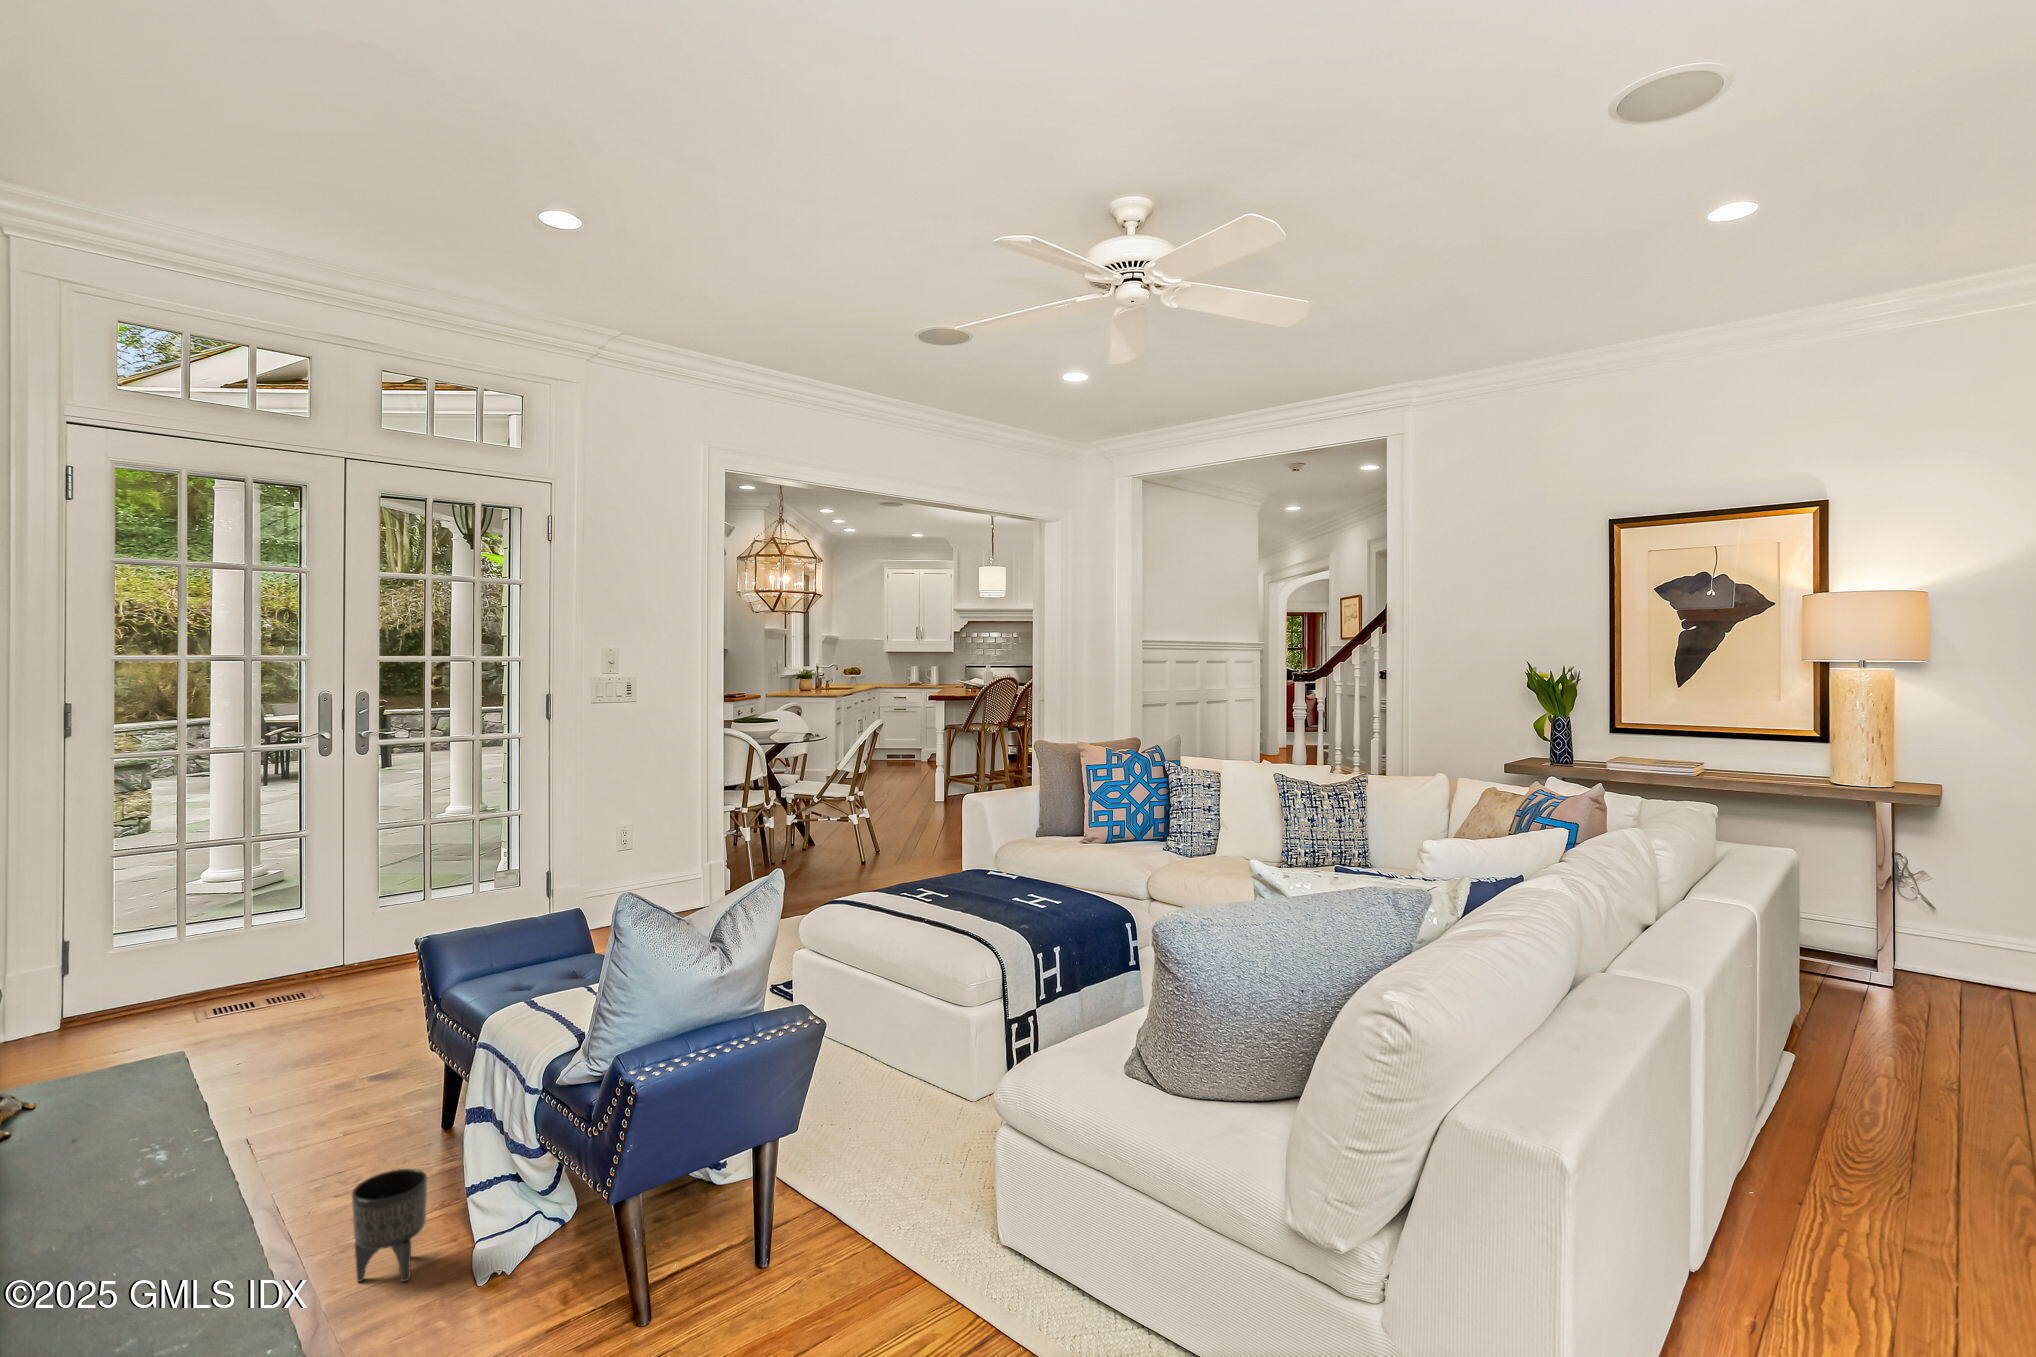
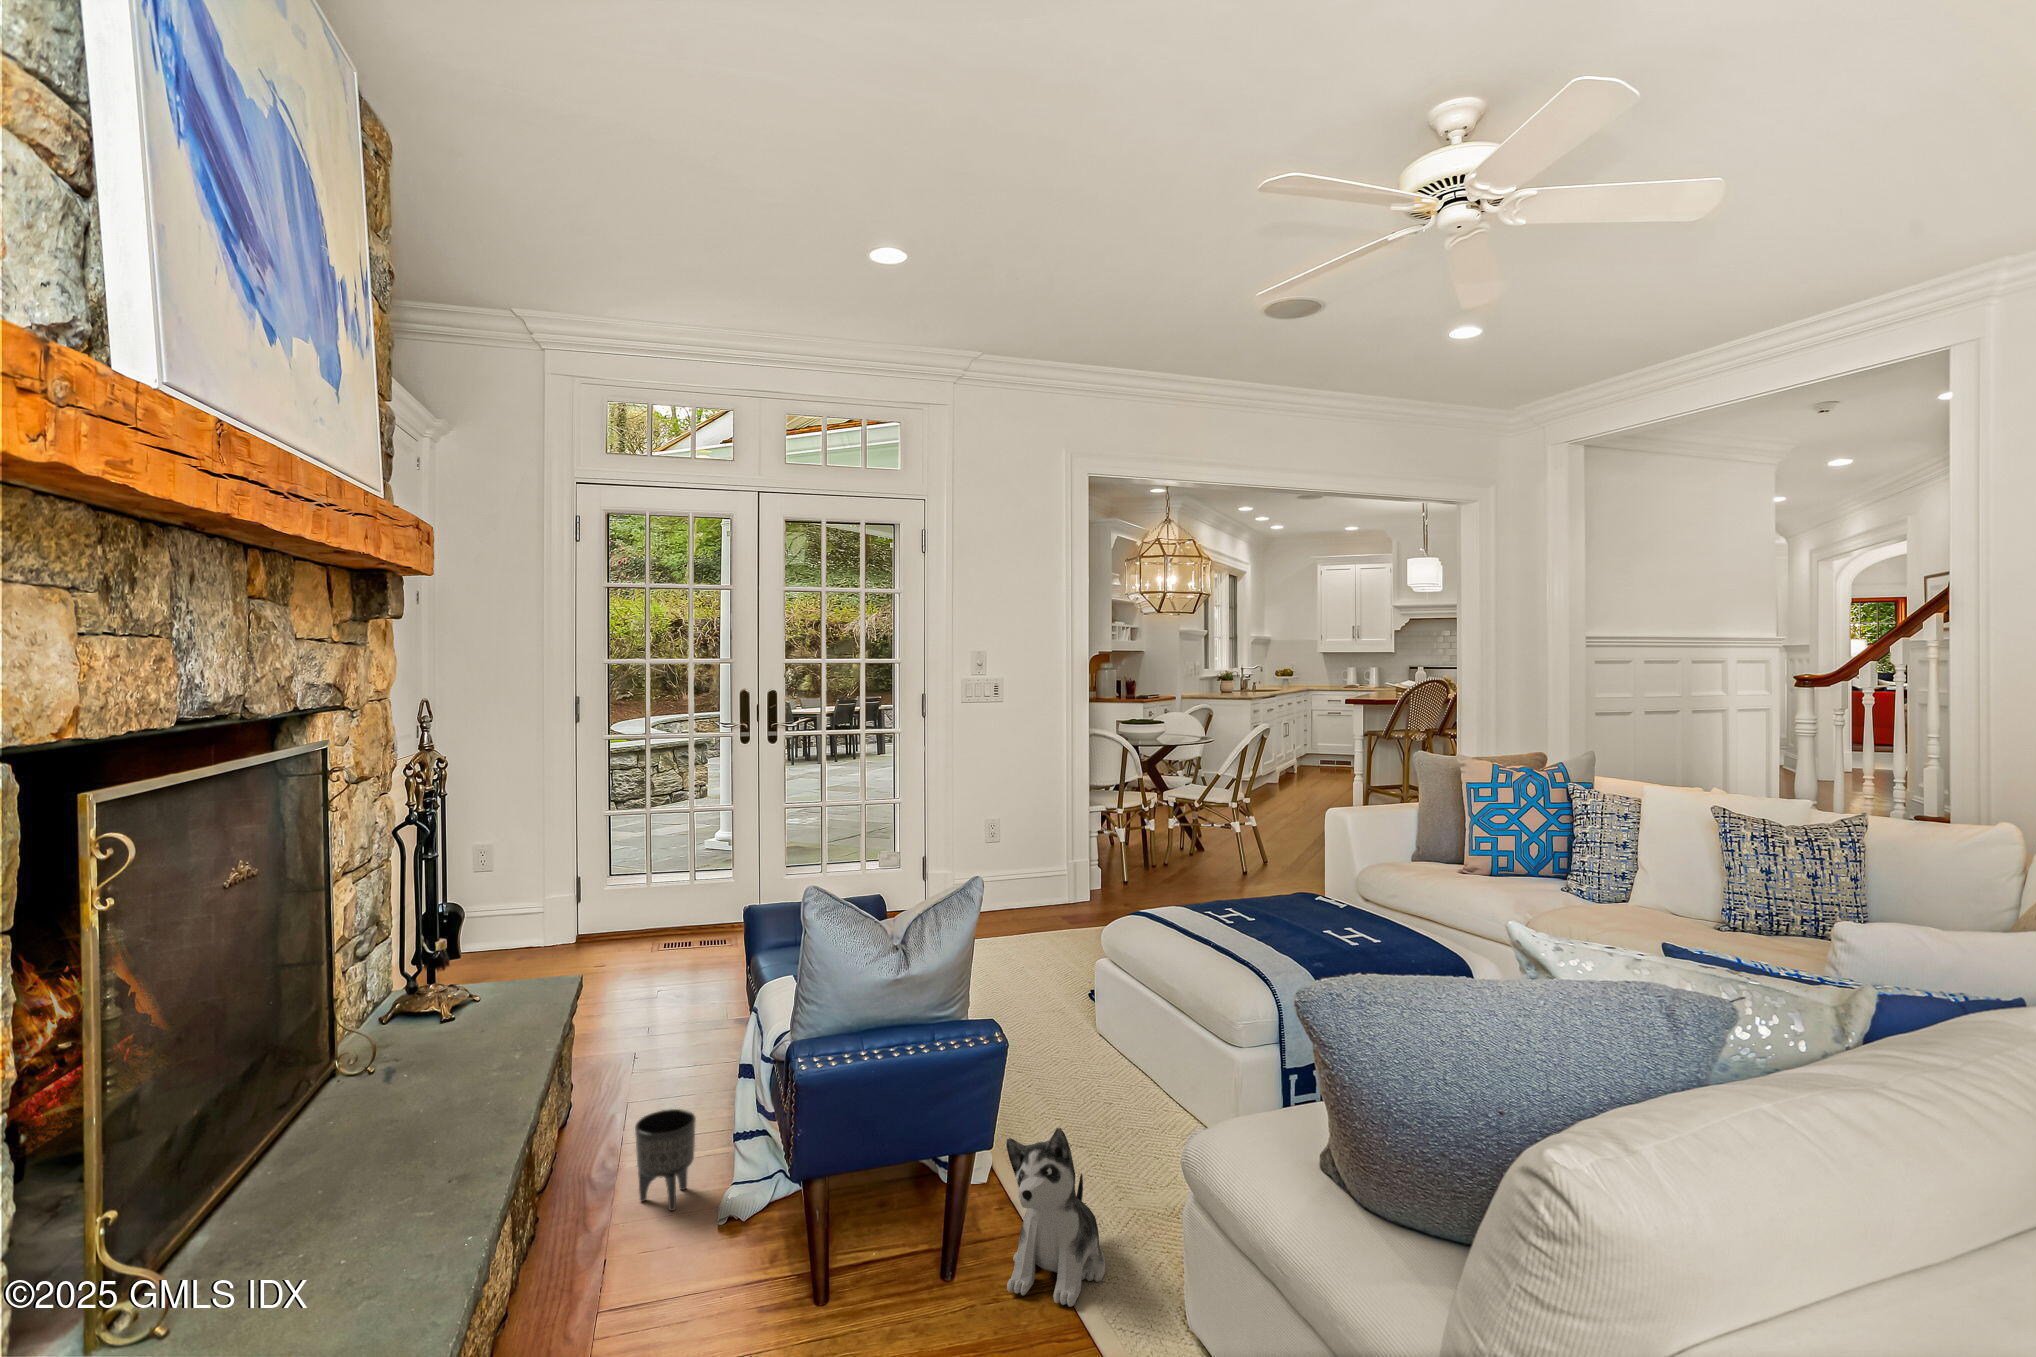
plush toy: none [809,1098,902,1260] -> present [1006,1128,1106,1307]

